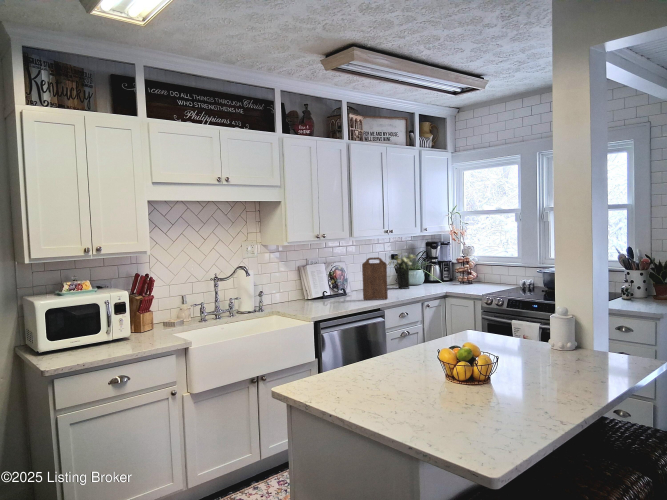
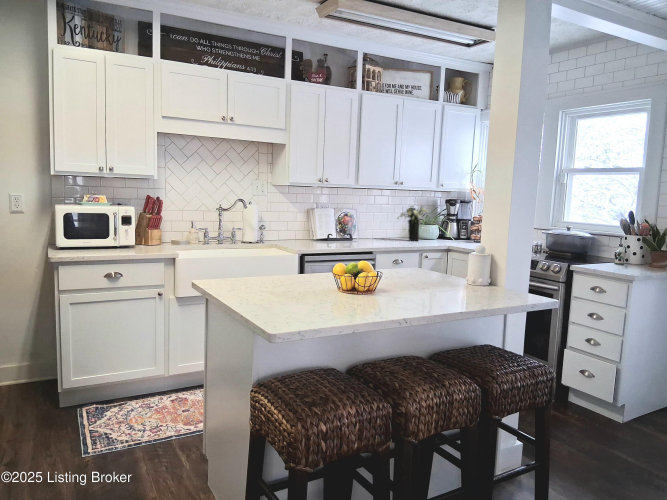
cutting board: present [362,257,388,300] -> none [361,204,386,245]

